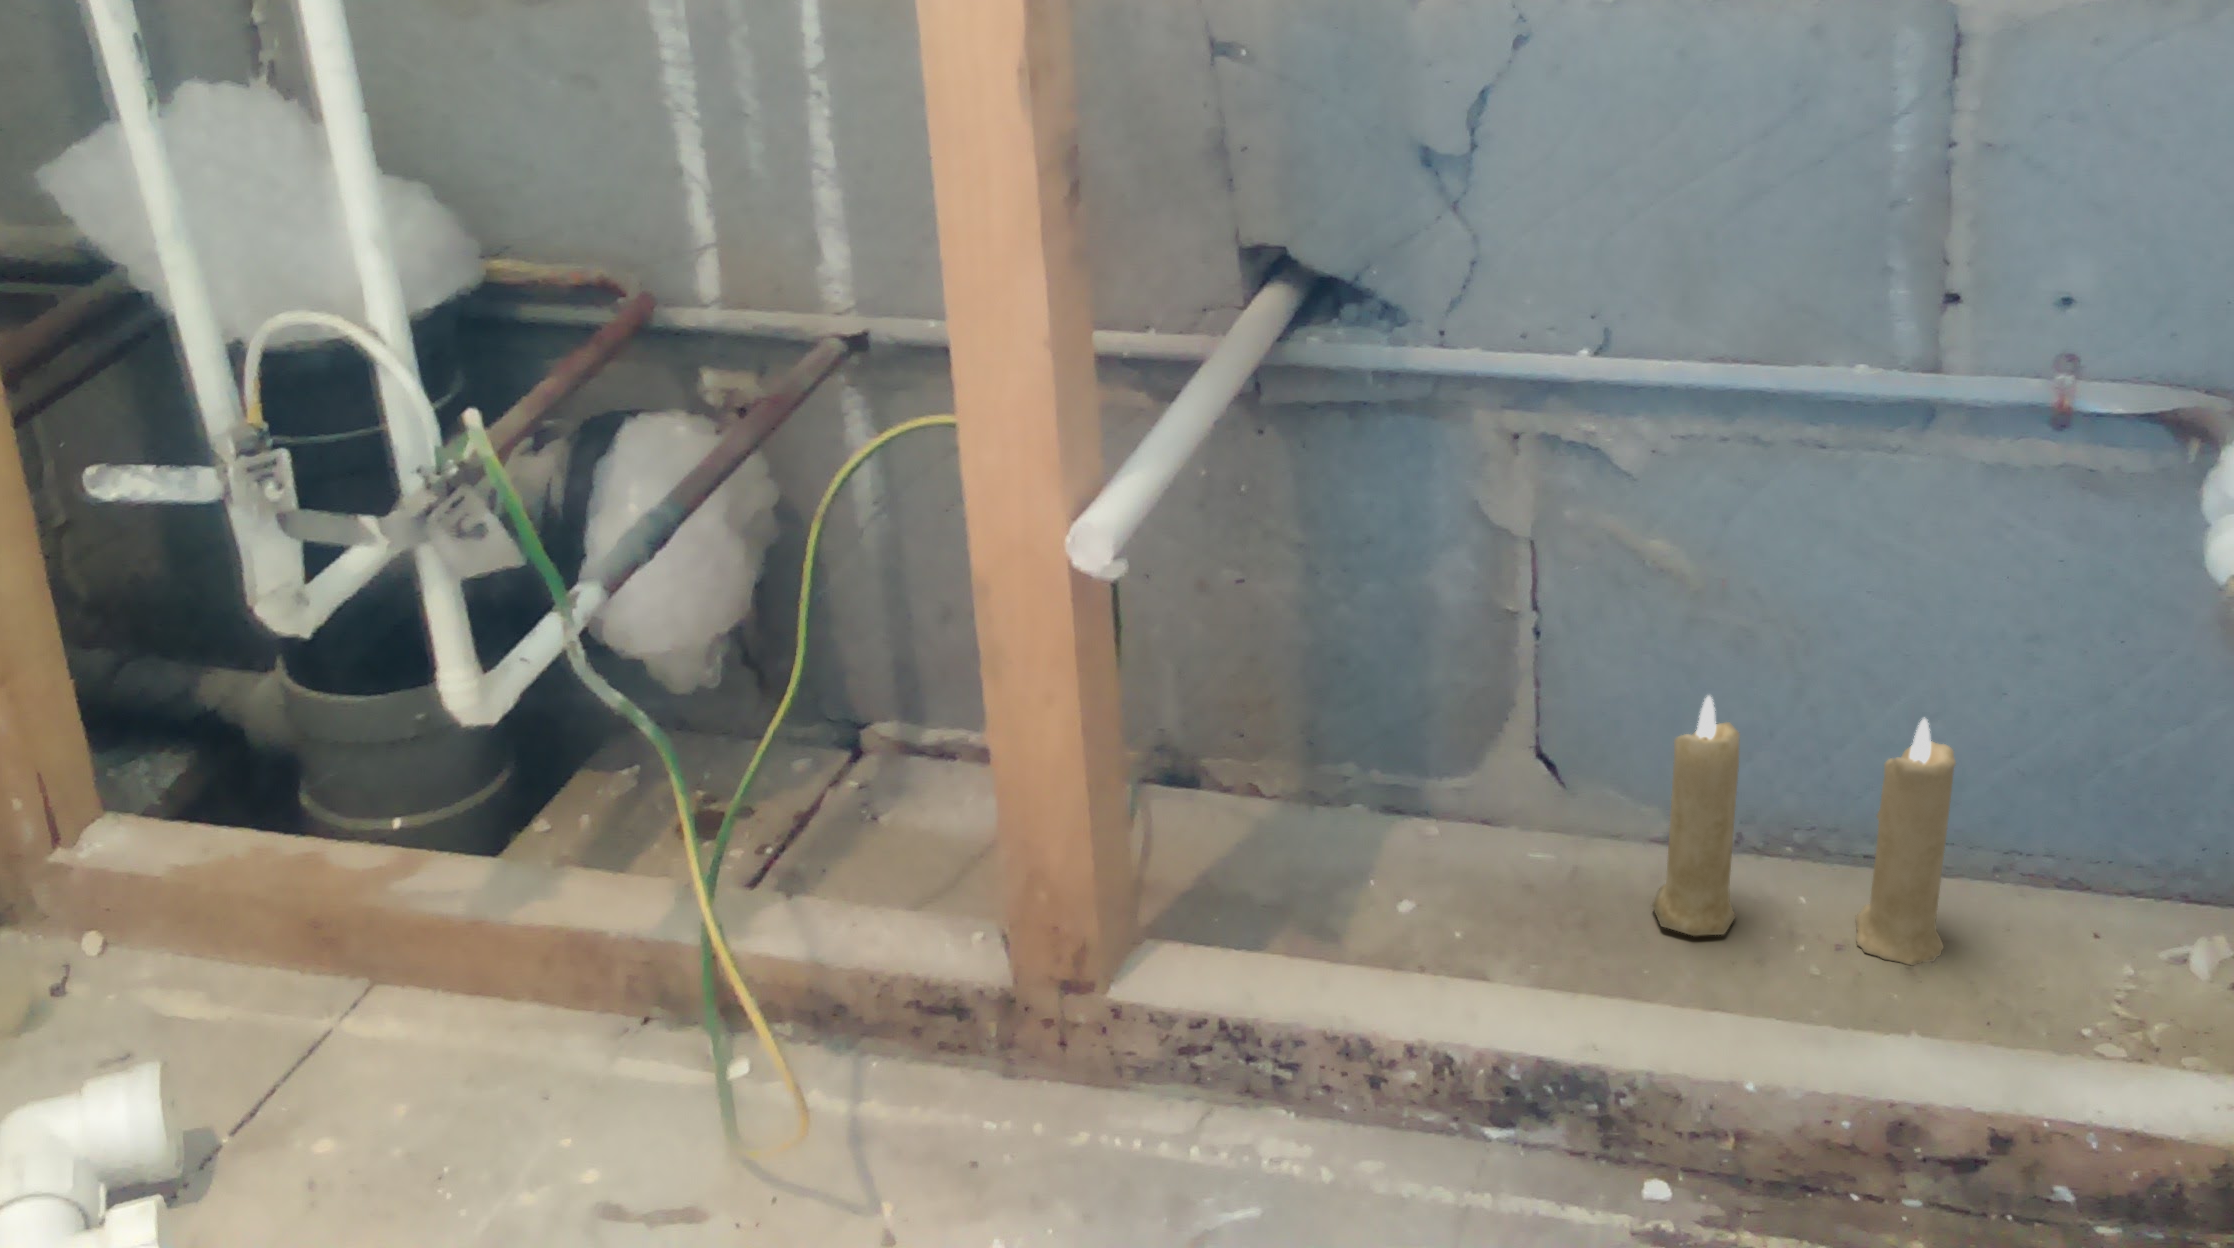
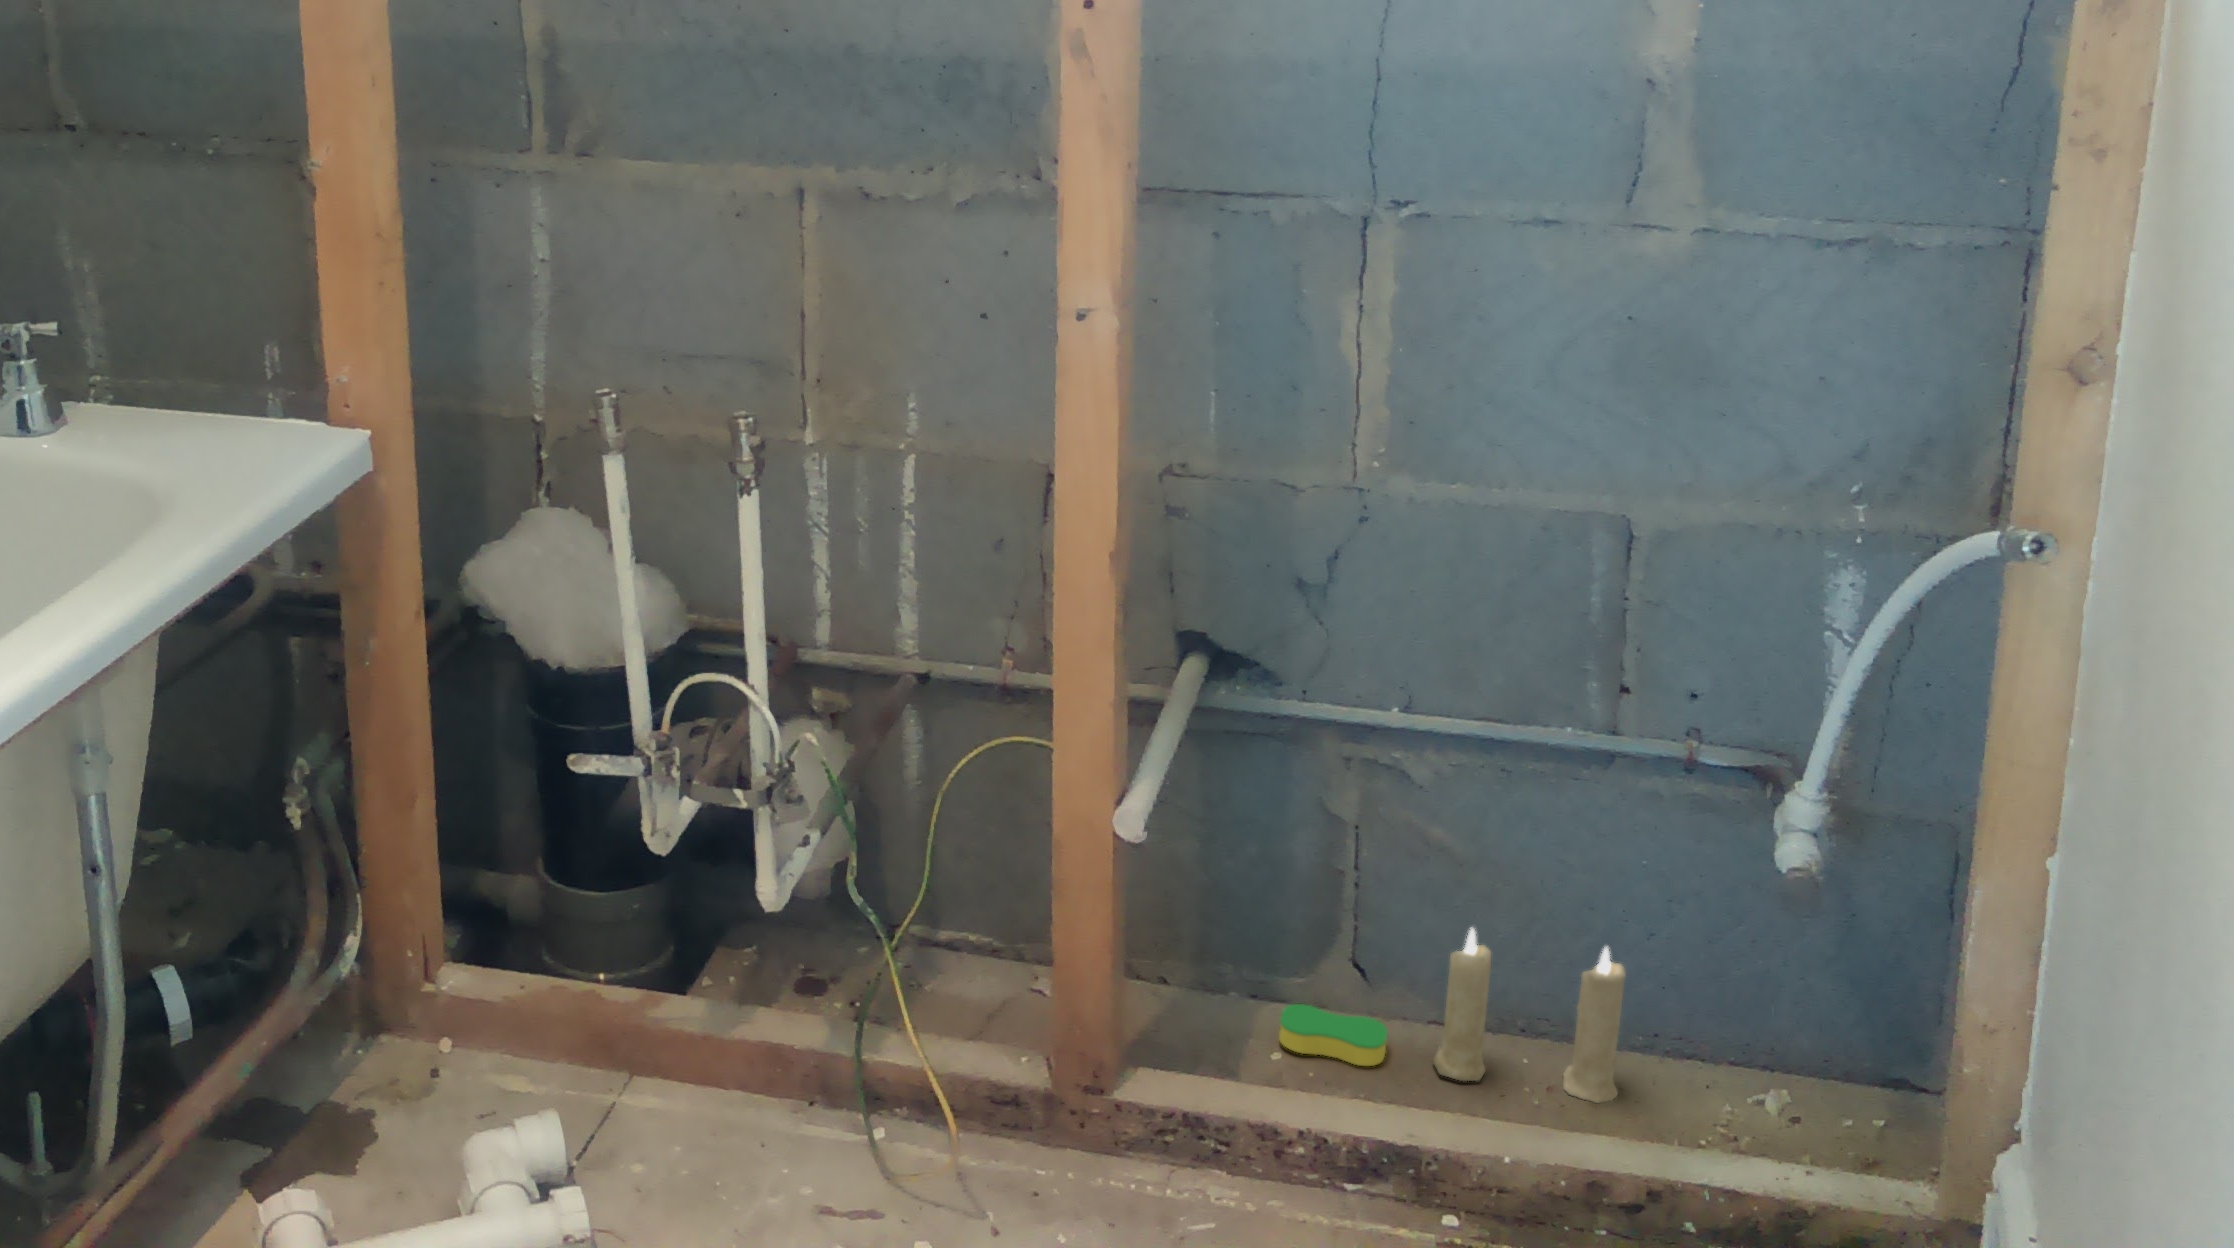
sponge: none [1416,822,1582,917] -> present [1279,1004,1387,1066]

